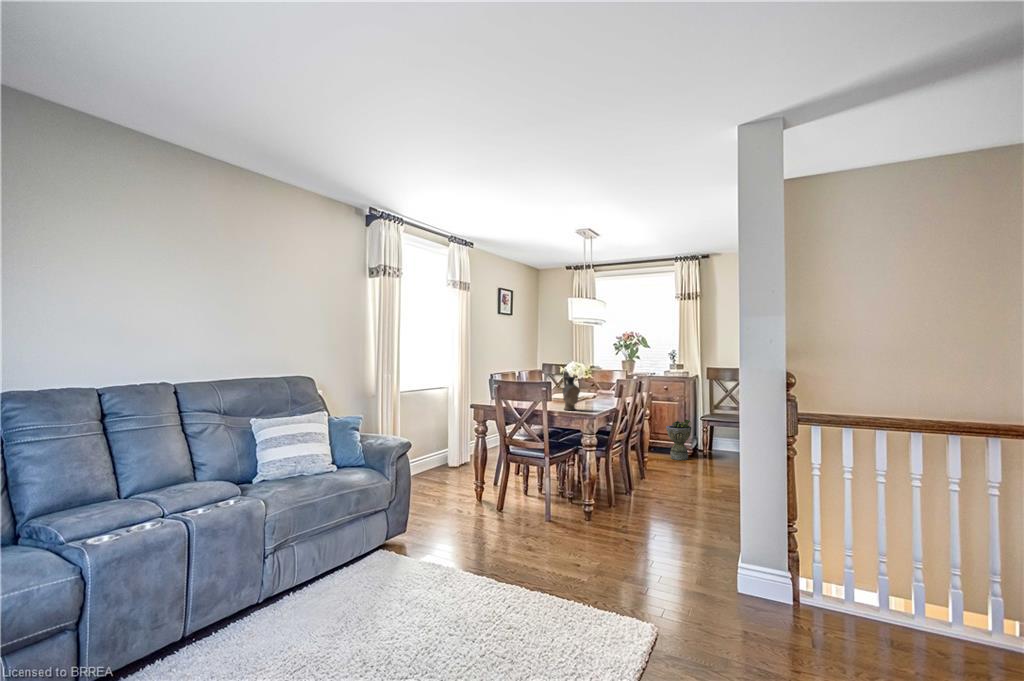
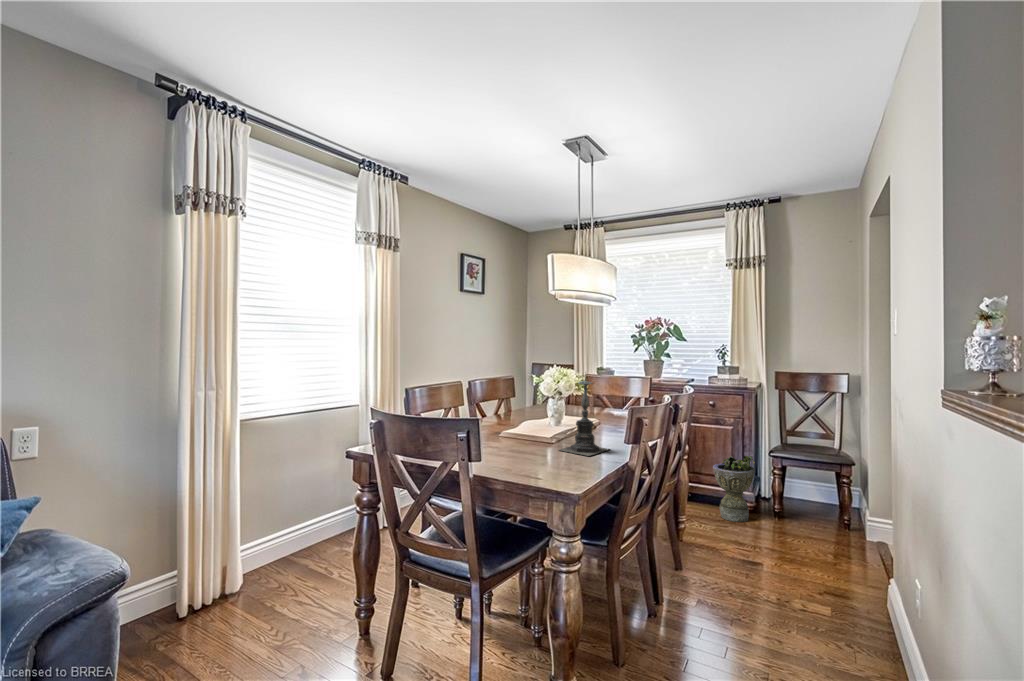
candle holder: none [579,363,607,406] -> present [560,377,609,456]
ceramic pitcher: present [563,371,580,410] -> none [515,388,550,472]

